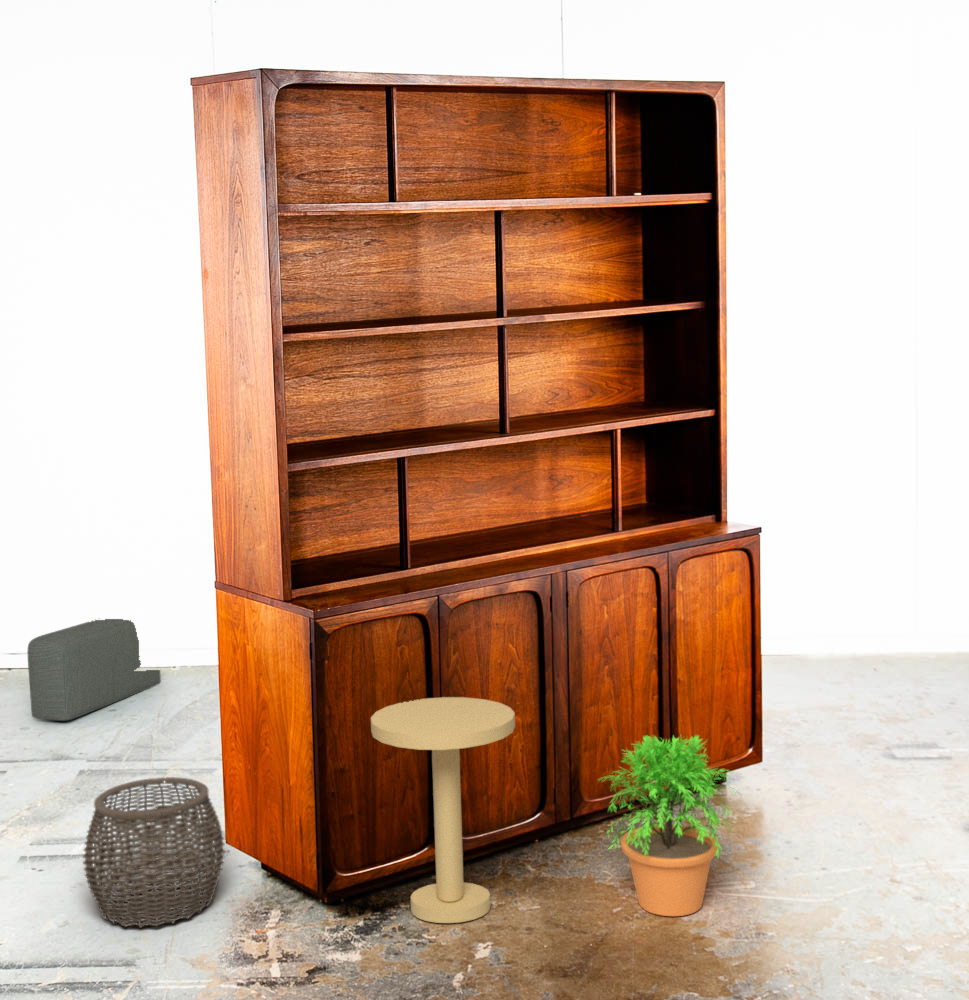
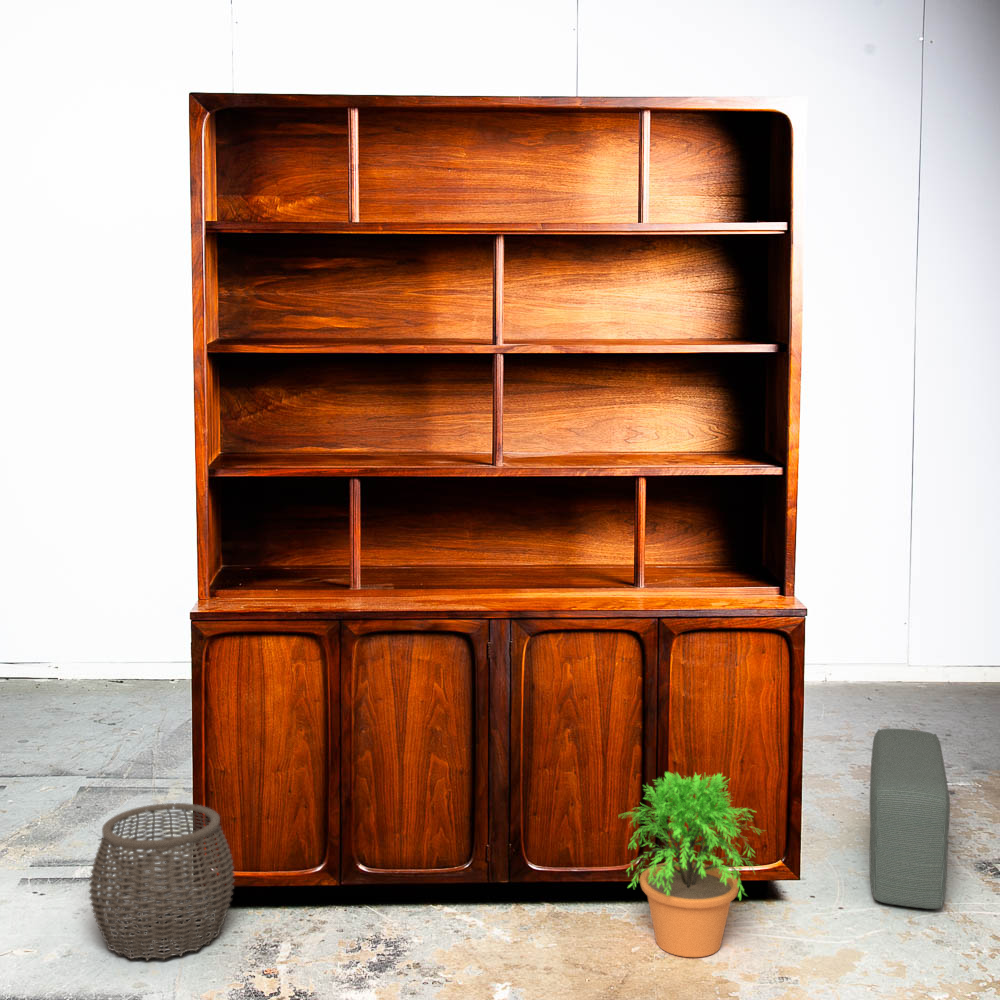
pouf: present [27,619,161,721] -> present [870,729,950,909]
side table: present [371,697,515,923] -> none [390,728,537,961]

